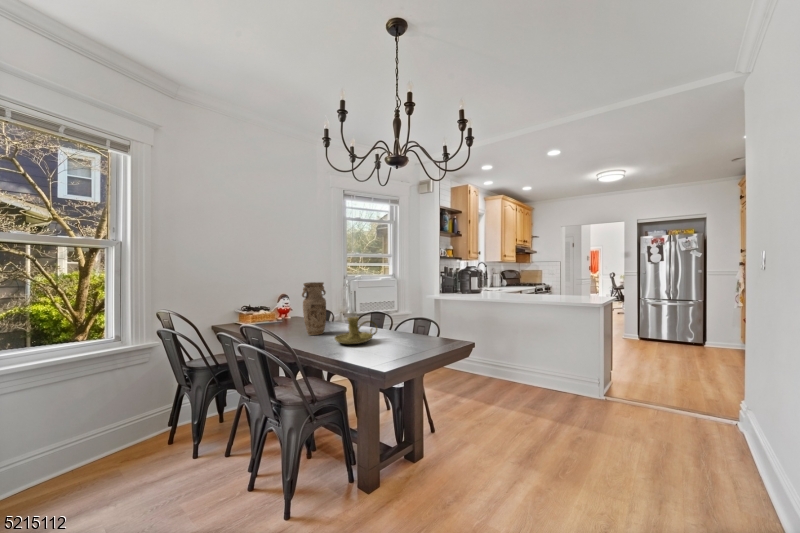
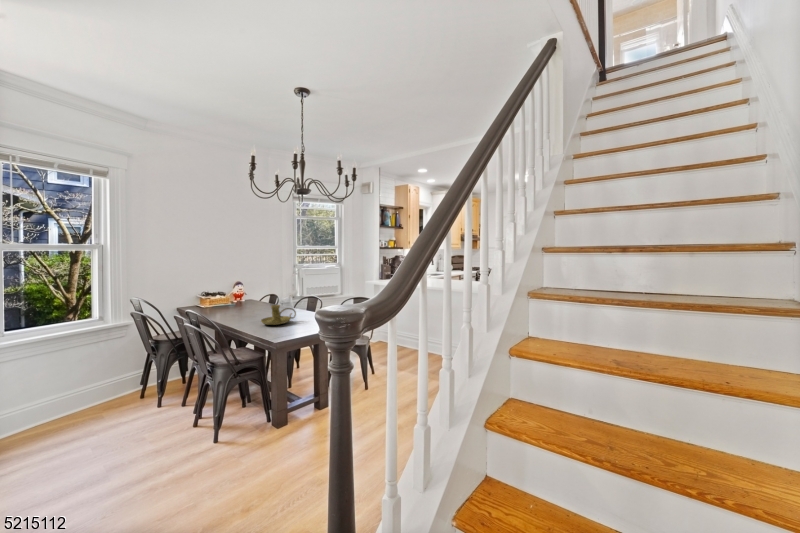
vase: present [302,282,326,335] -> none [242,277,262,318]

